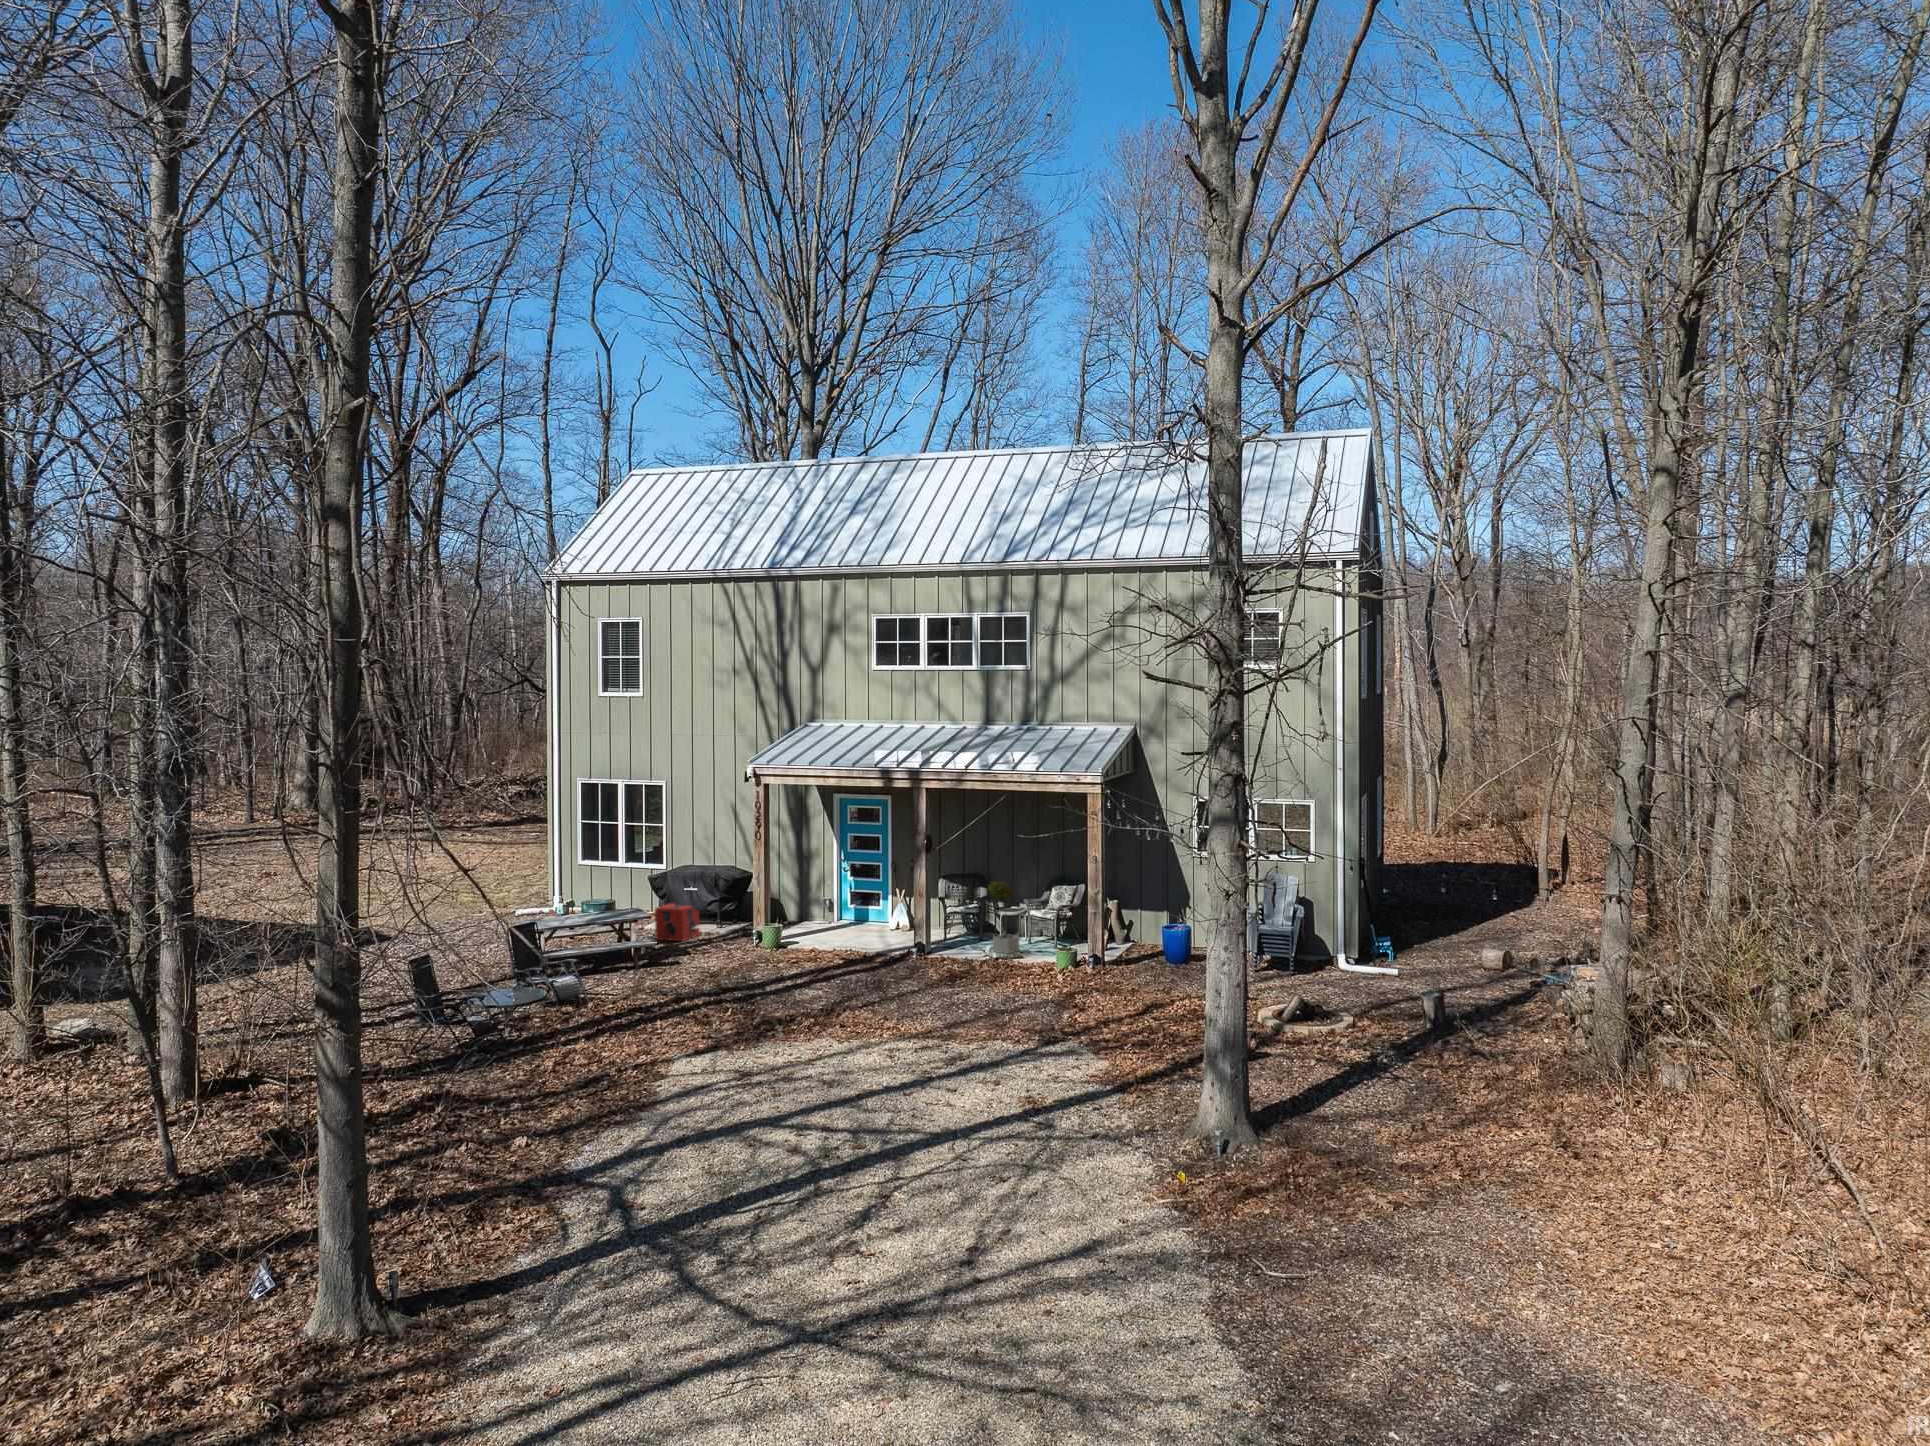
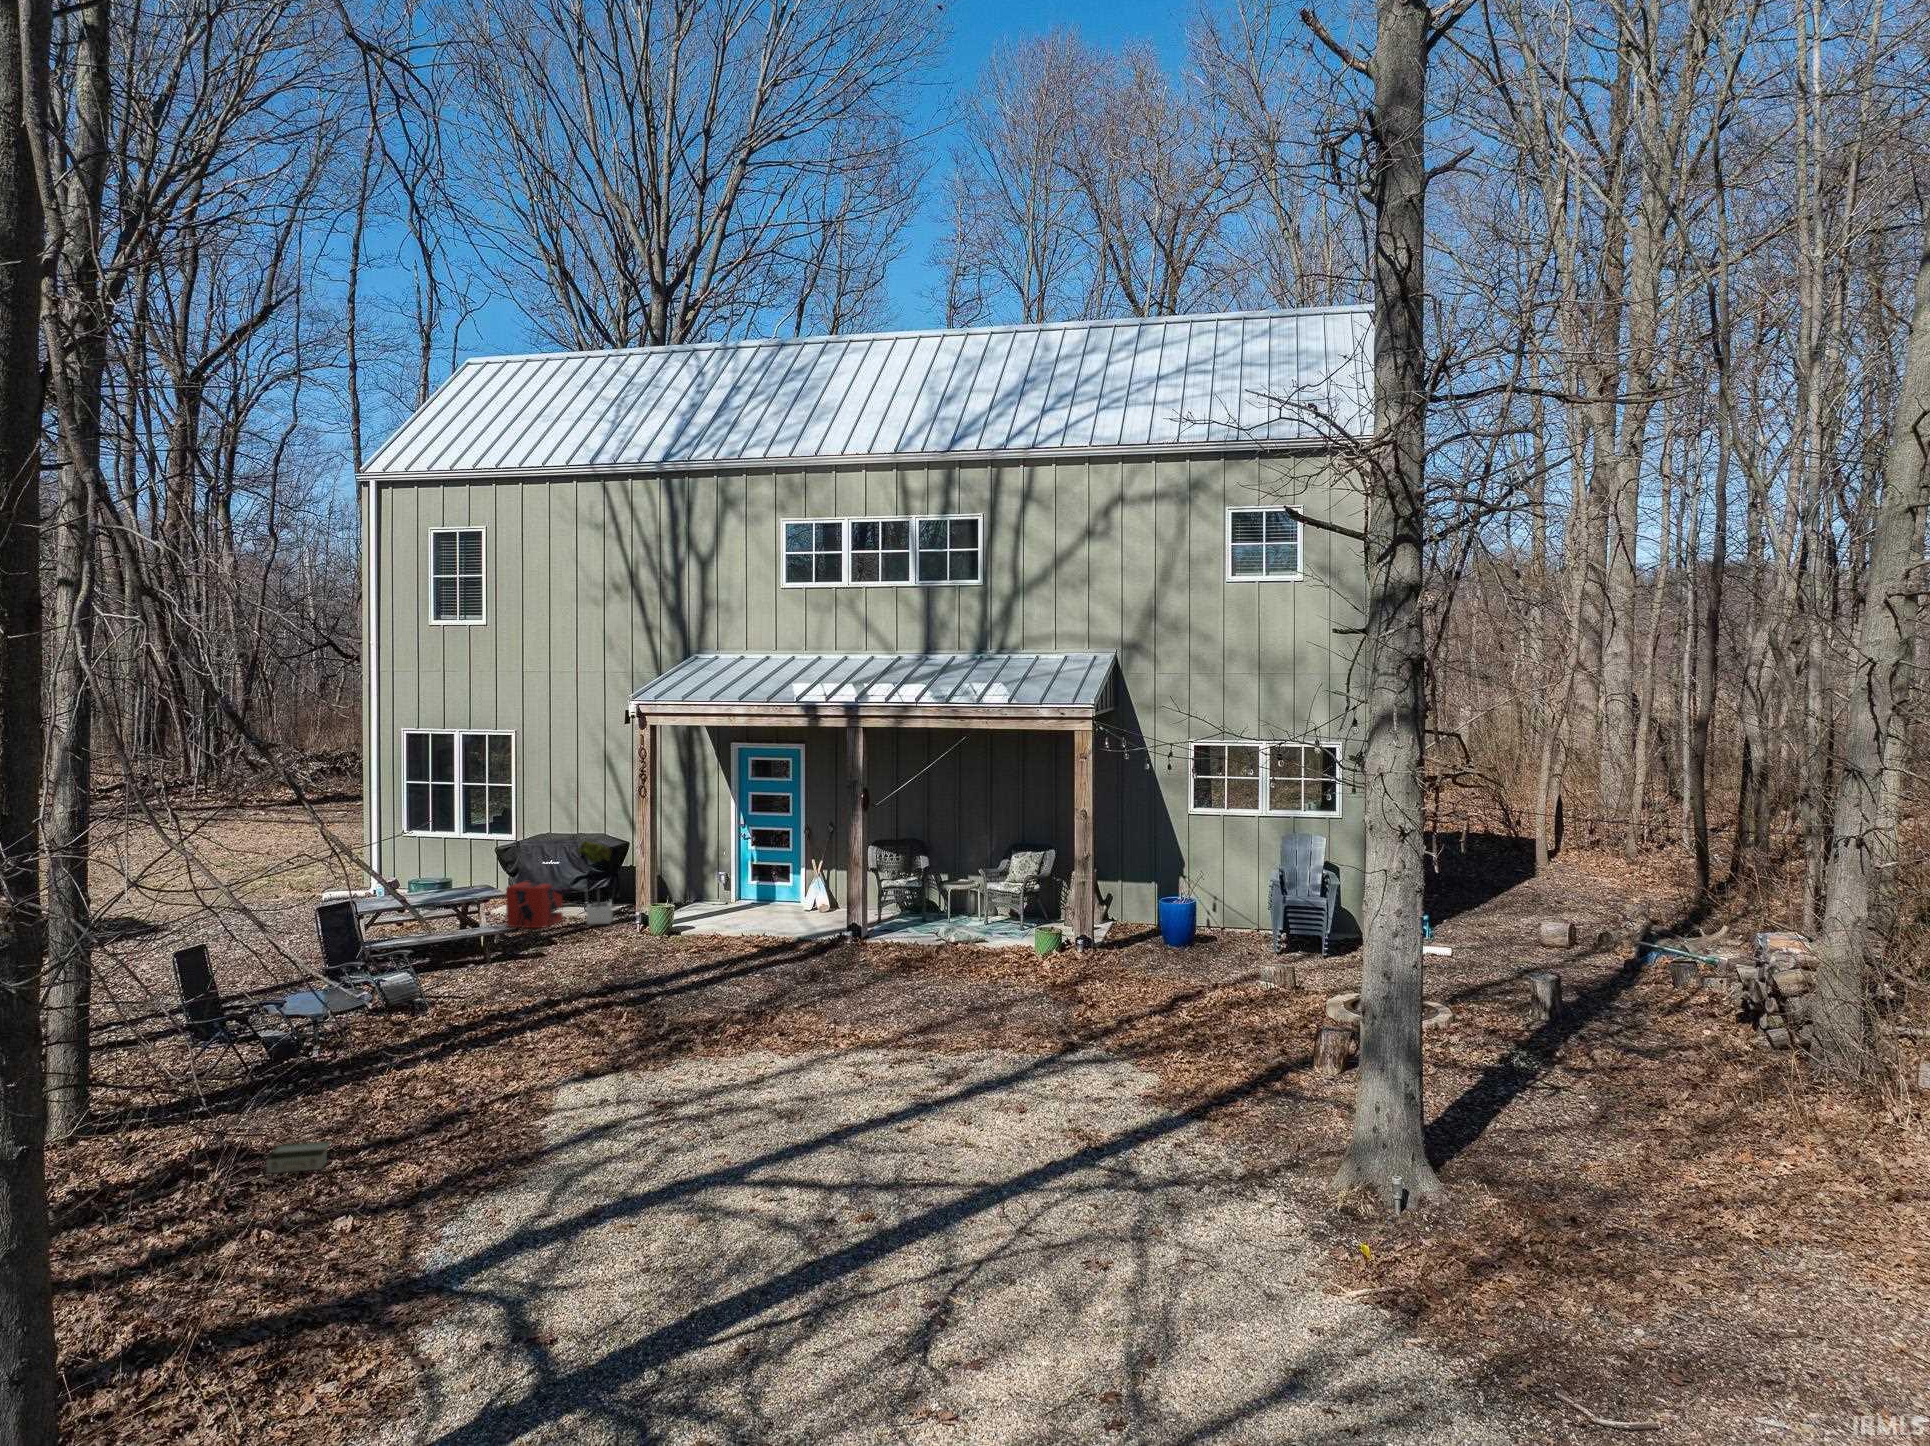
potted tree: present [988,881,1020,954] -> present [578,841,612,924]
toolbox: none [473,1091,515,1110] -> present [266,1141,331,1173]

